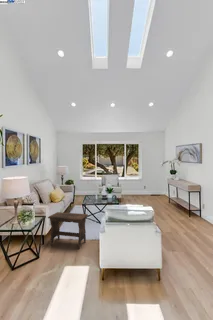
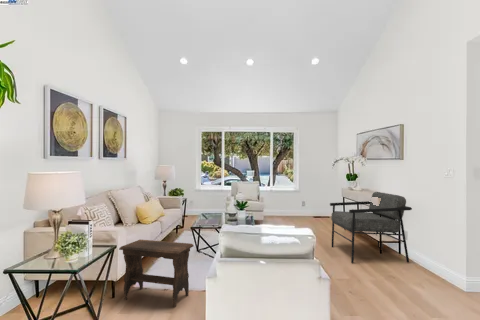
armchair: none [161,182,207,223] -> present [330,192,412,263]

